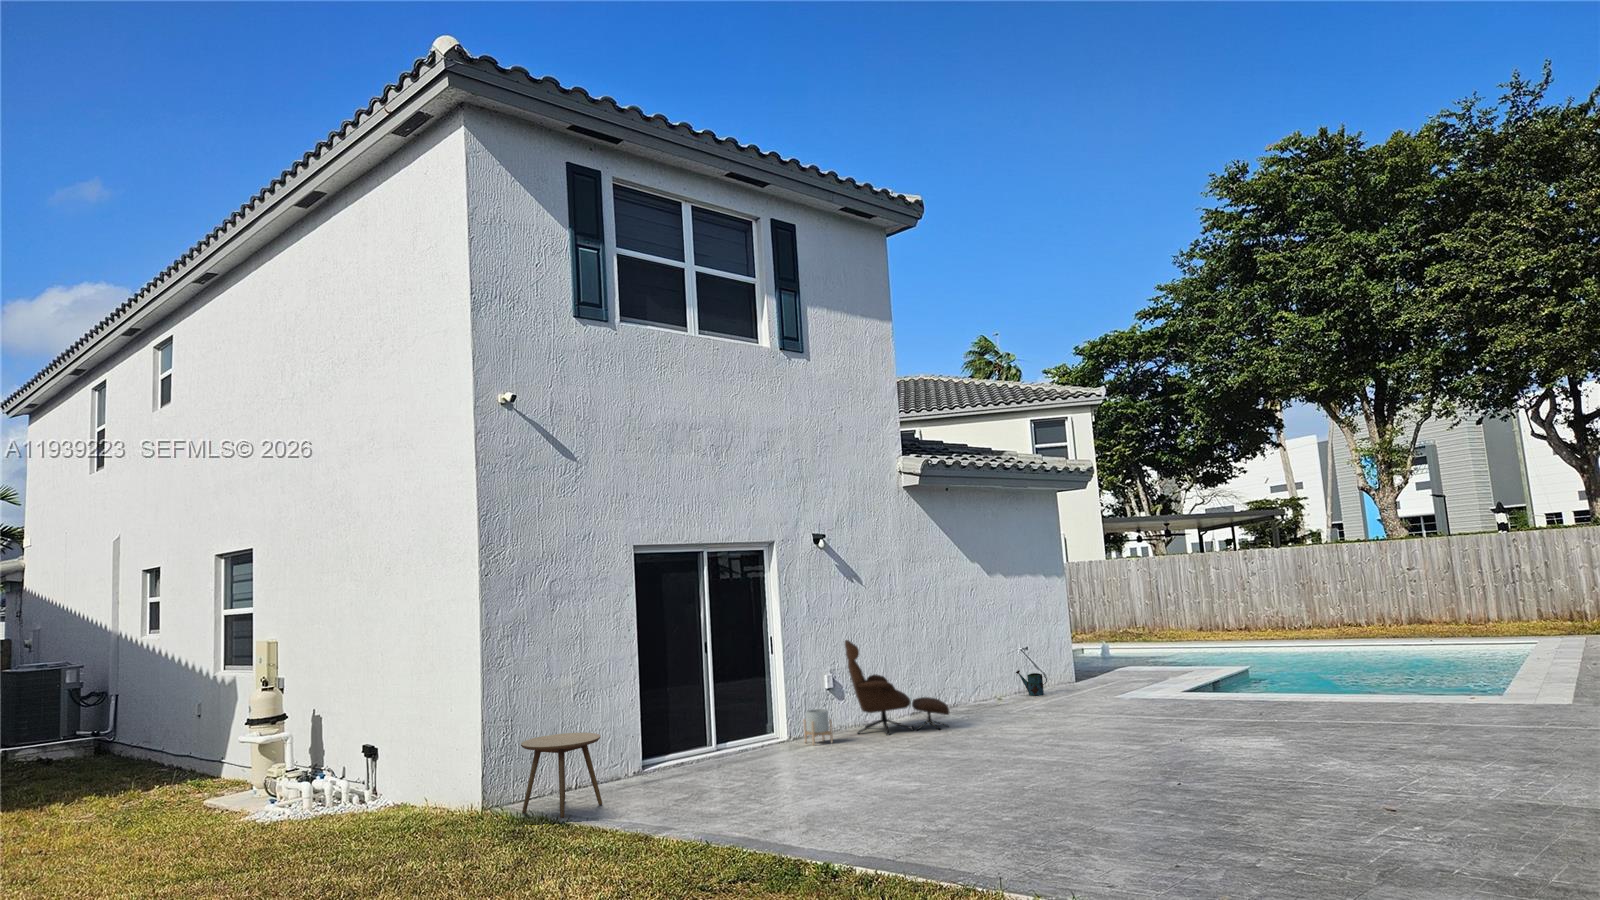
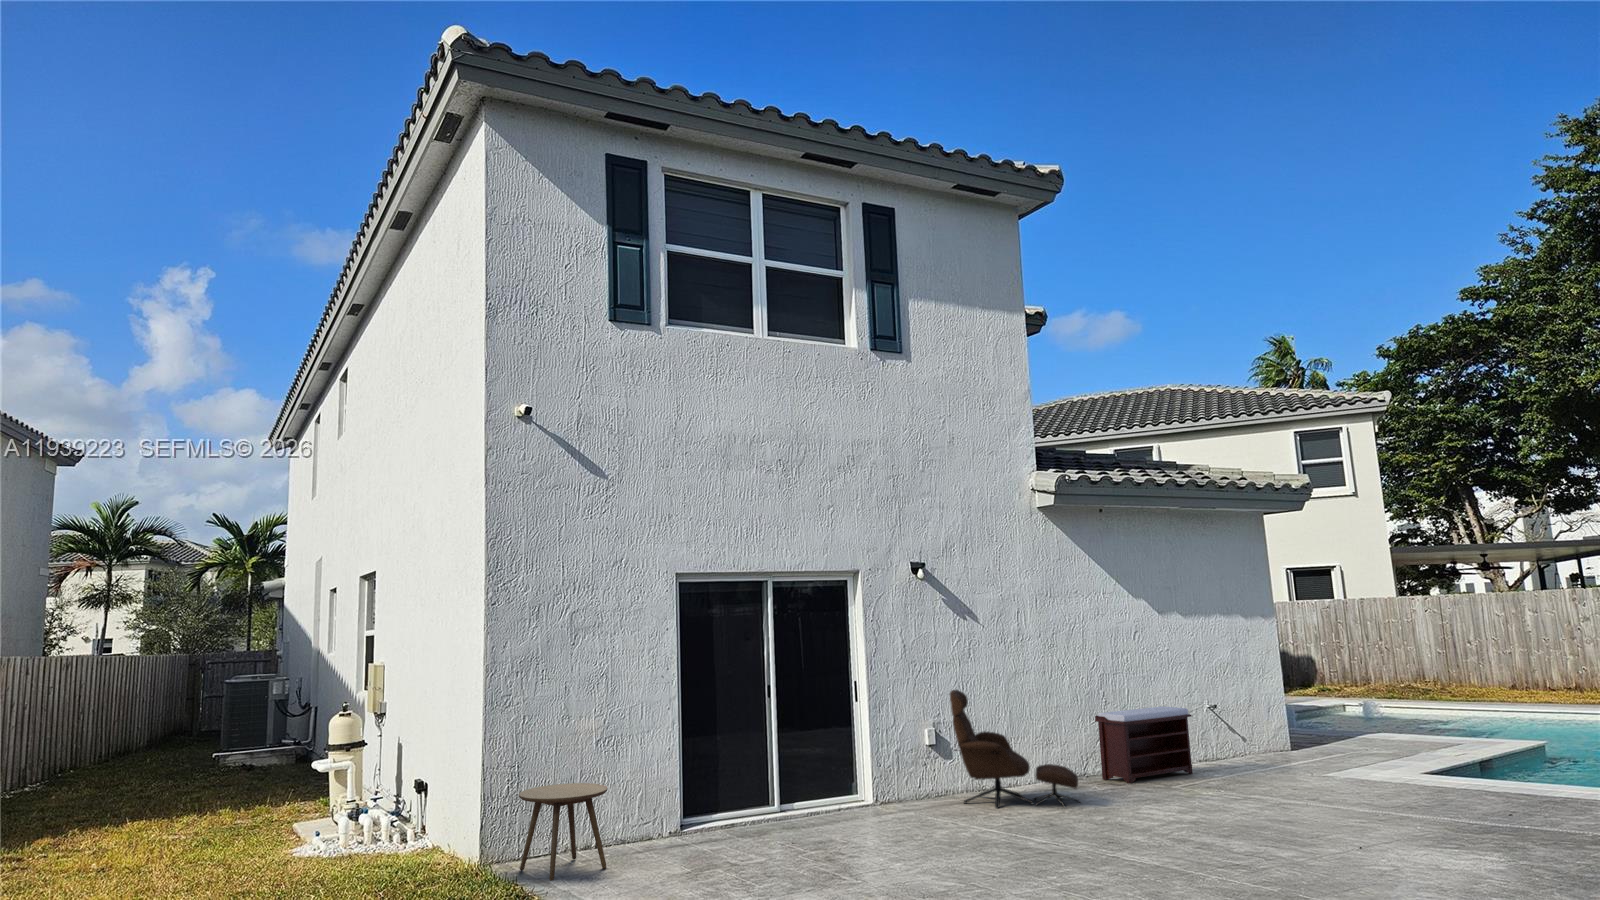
bench: none [945,648,1016,711] -> present [1095,706,1193,784]
watering can: present [1016,670,1047,696] -> none [1200,735,1239,770]
planter: present [804,709,833,745] -> none [893,771,925,815]

